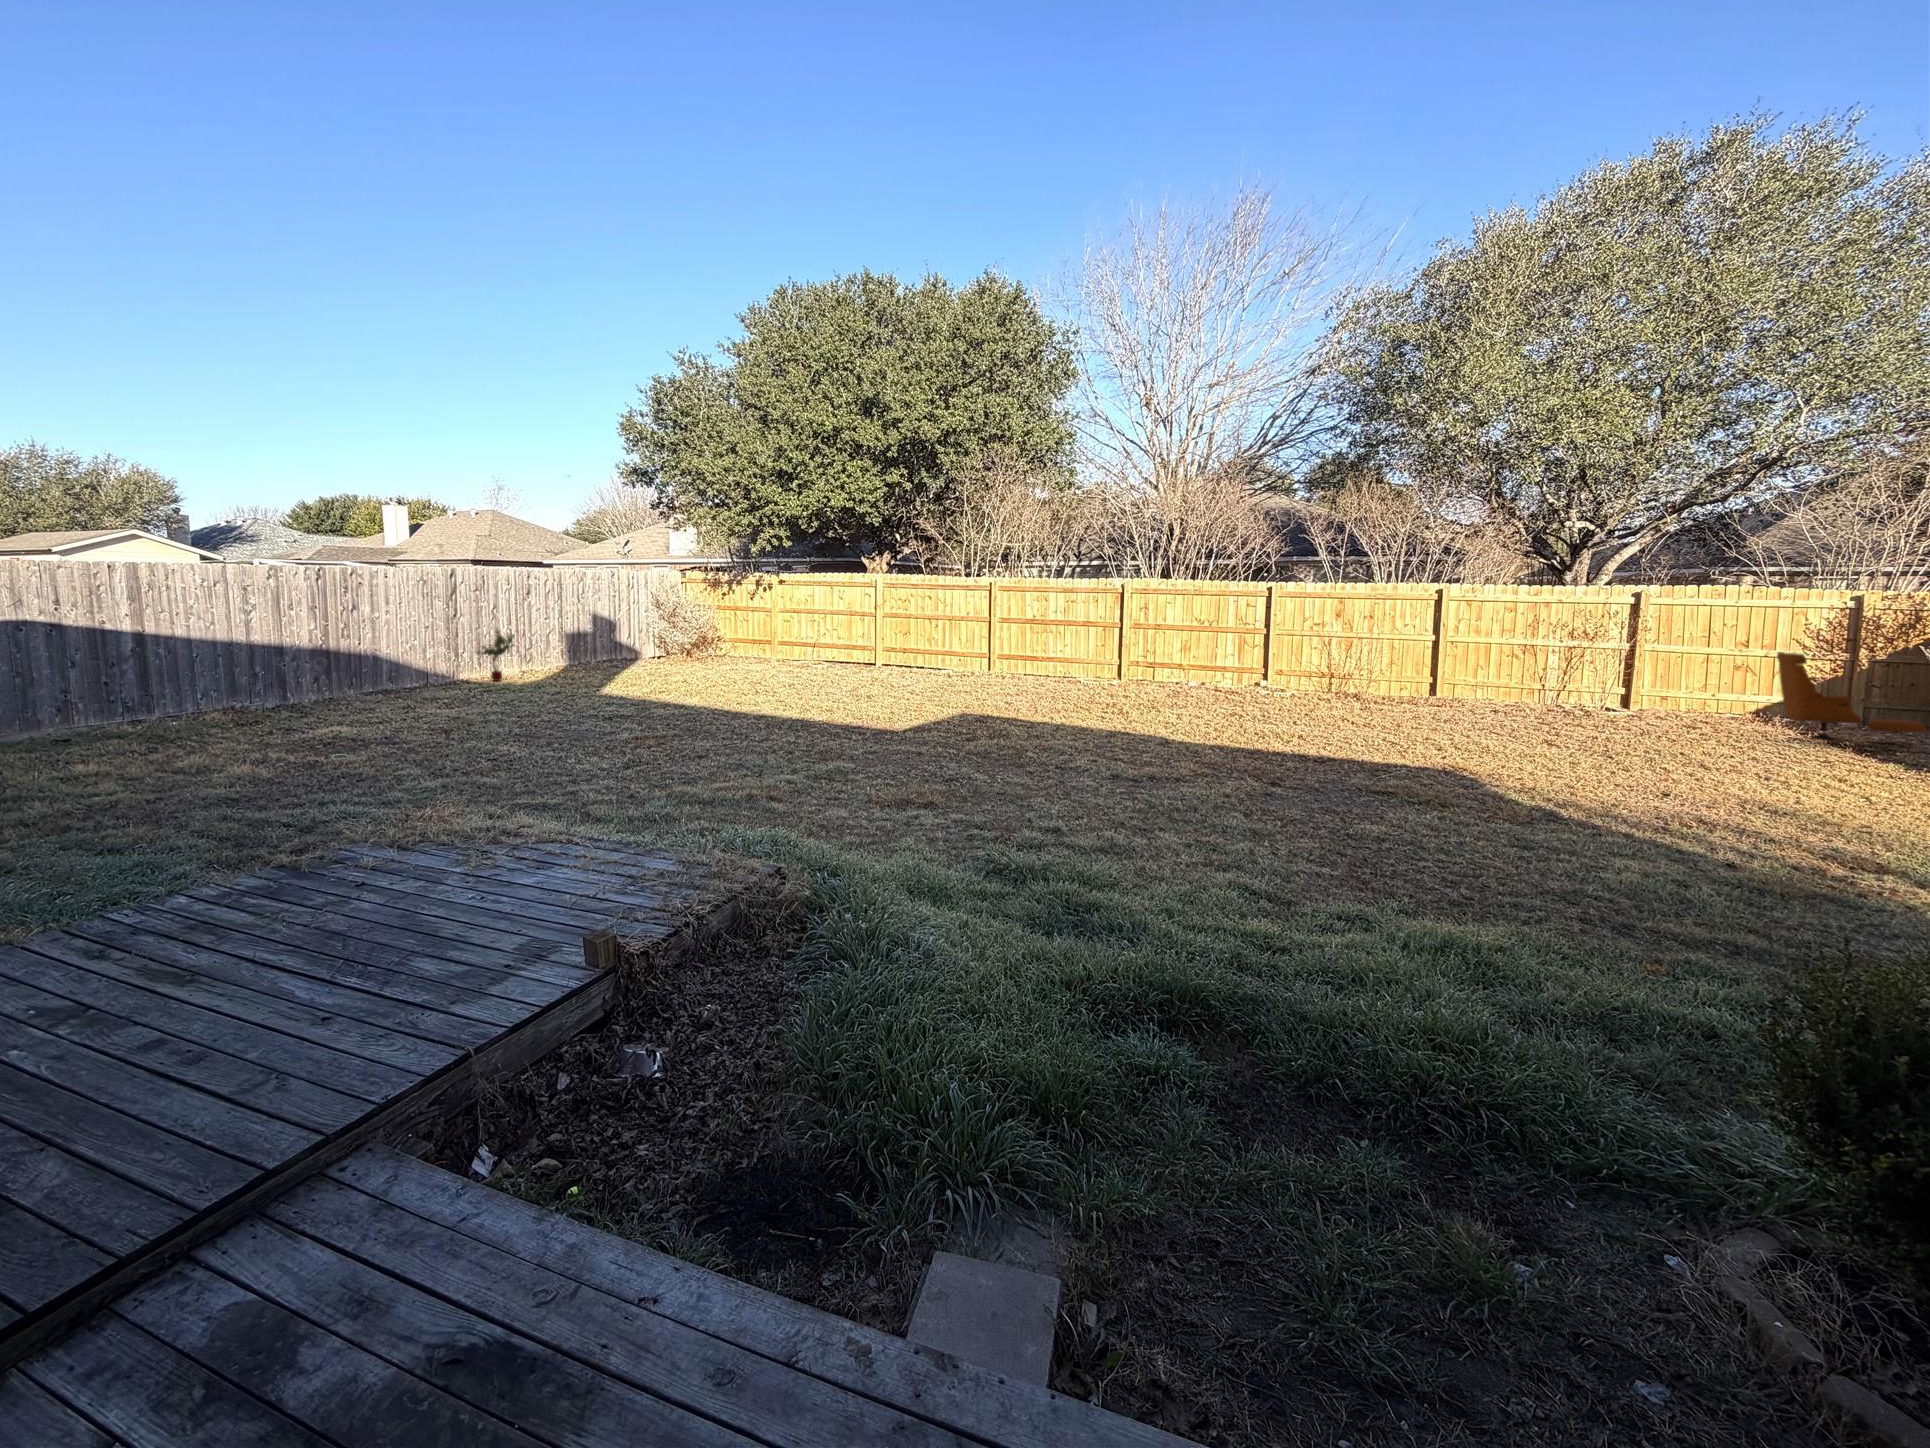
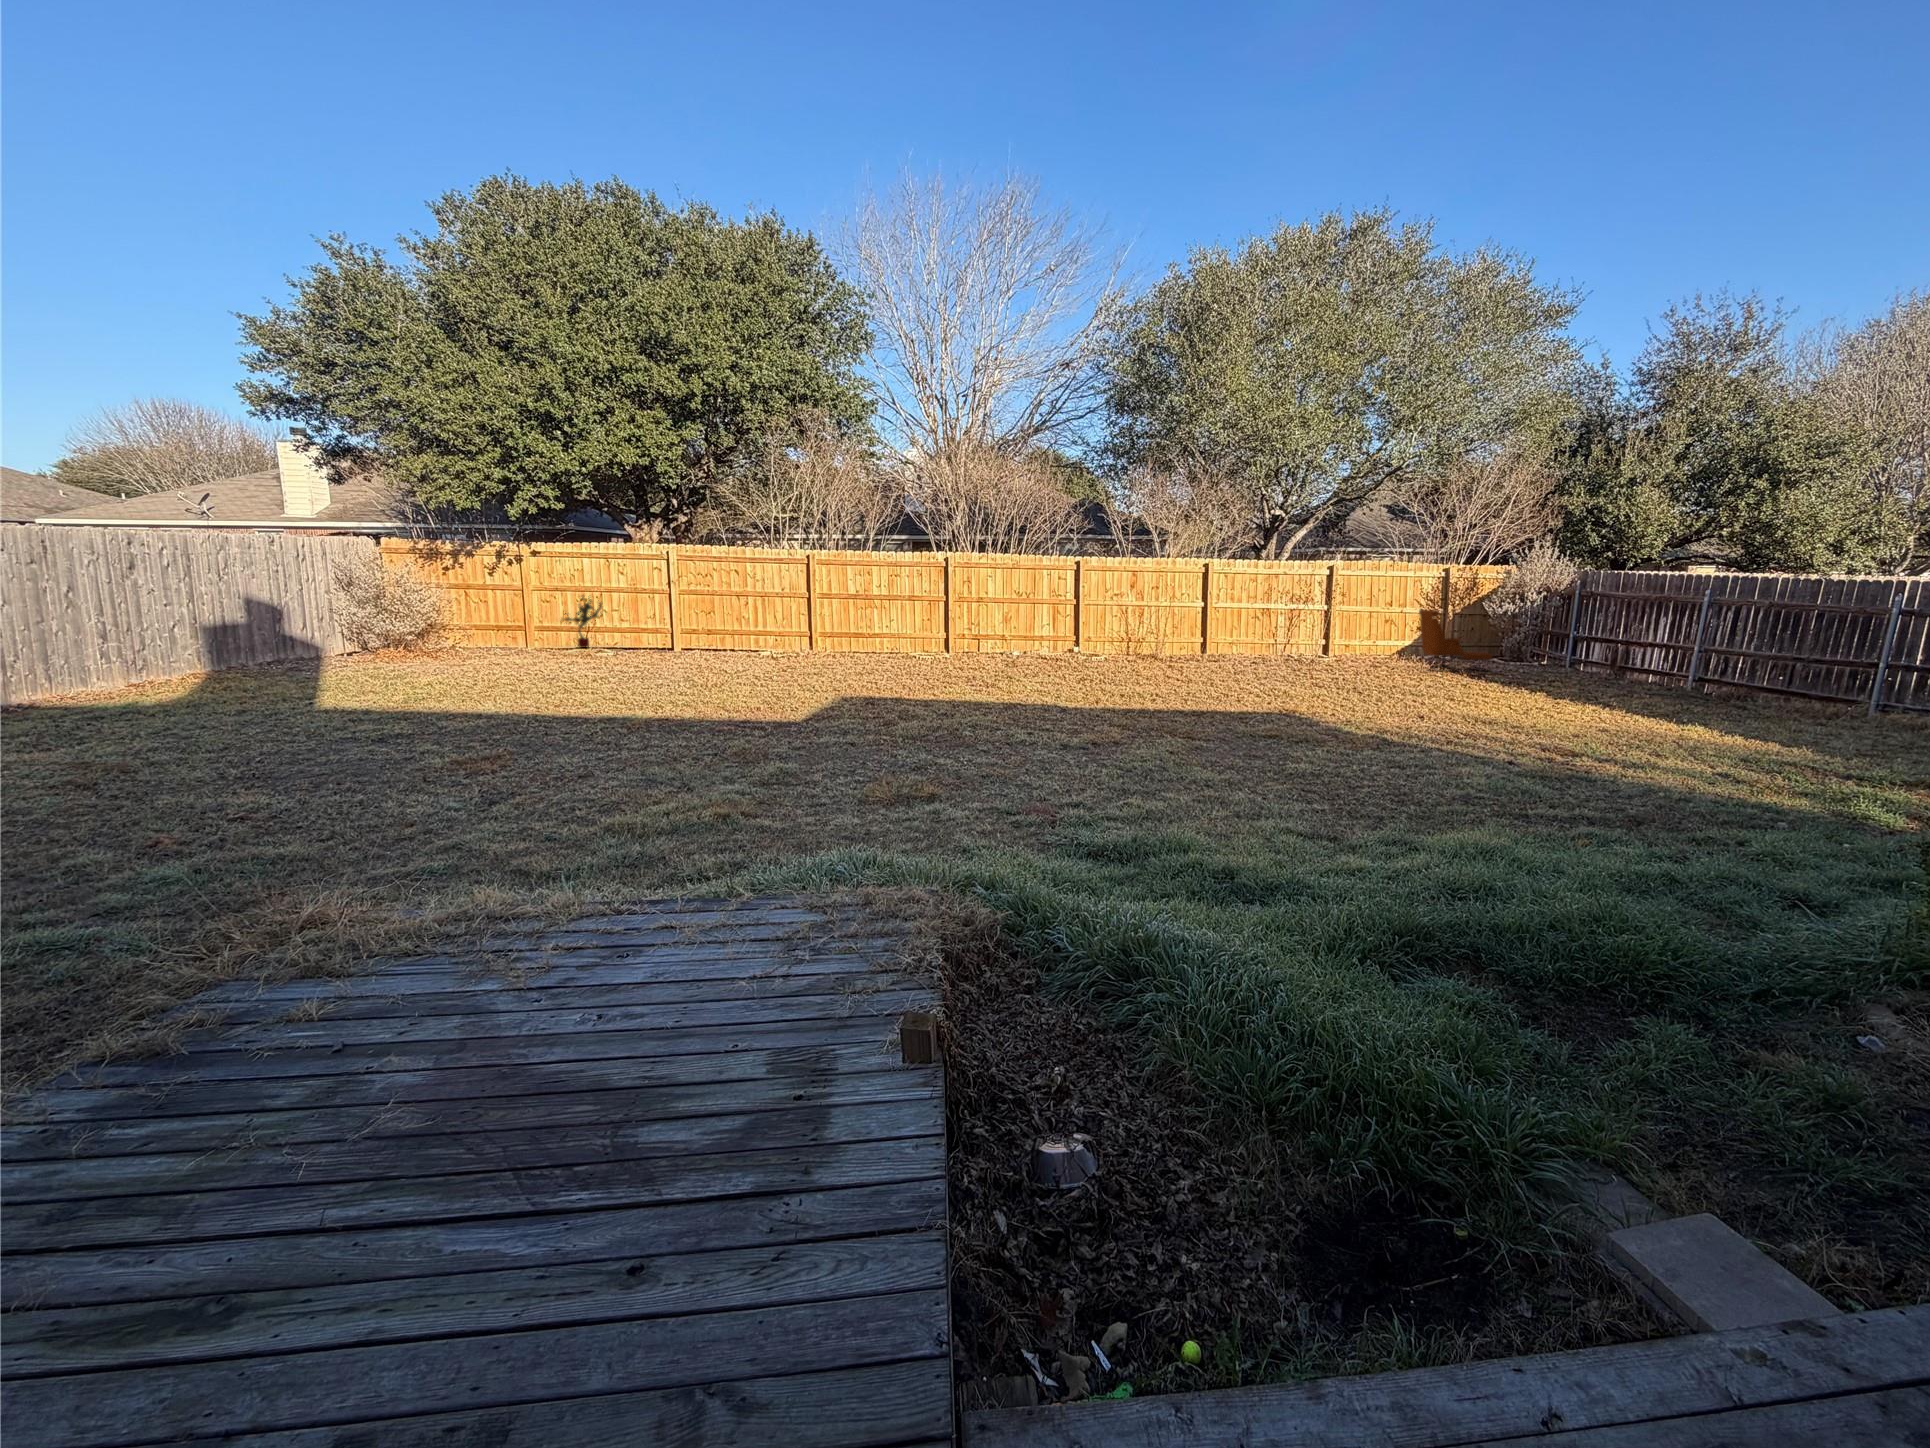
potted tree: present [478,630,515,681] -> present [564,597,602,648]

